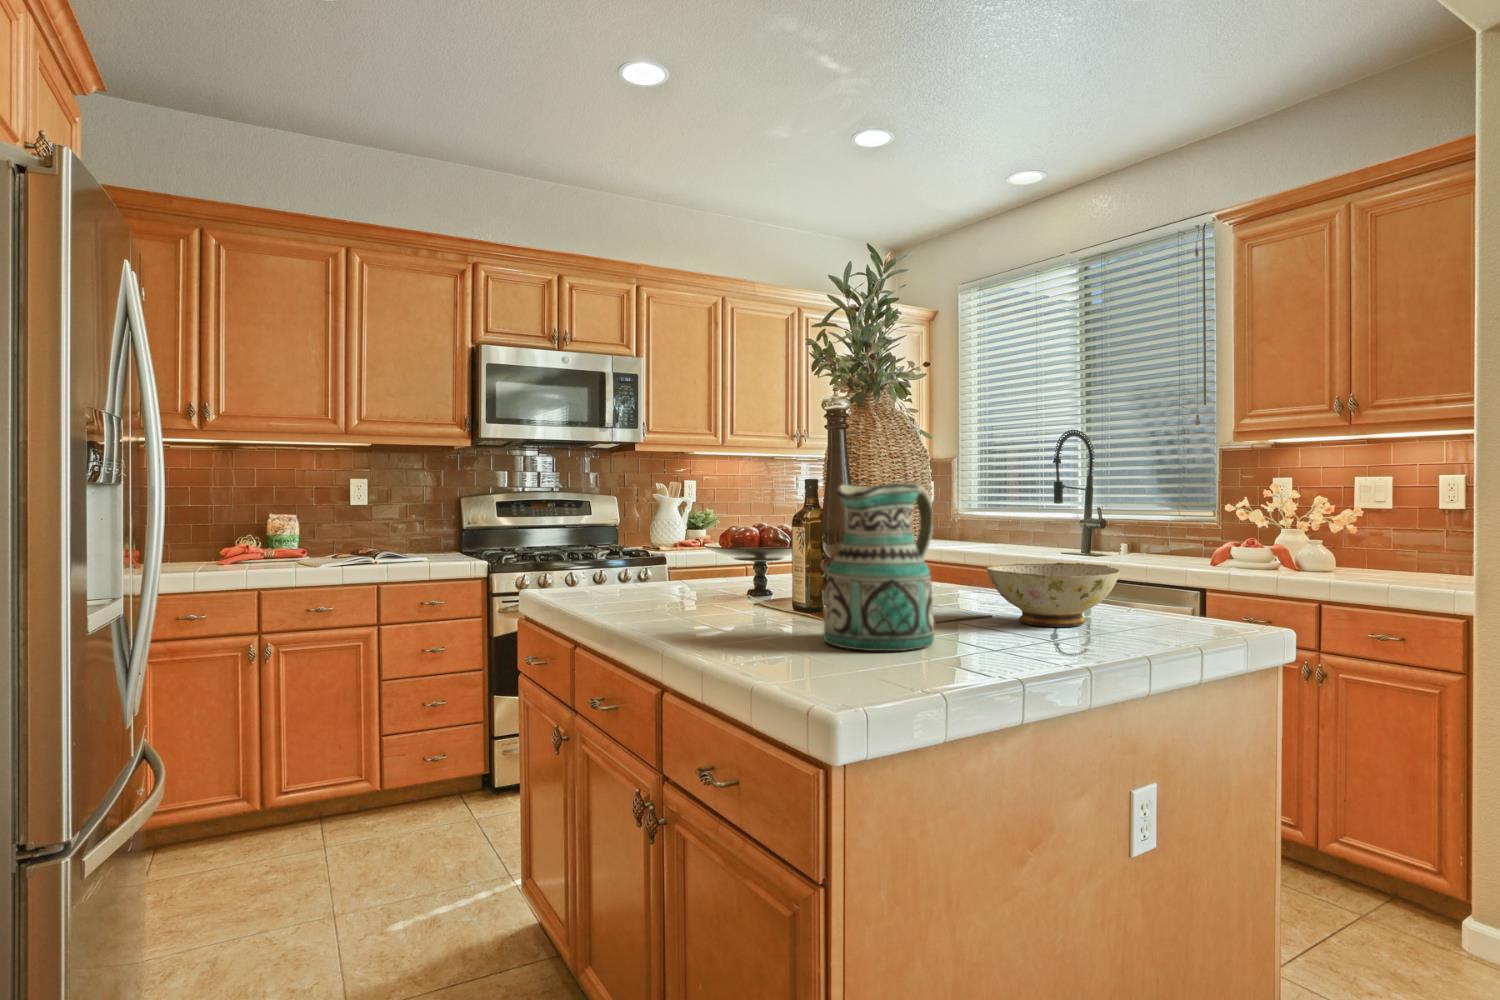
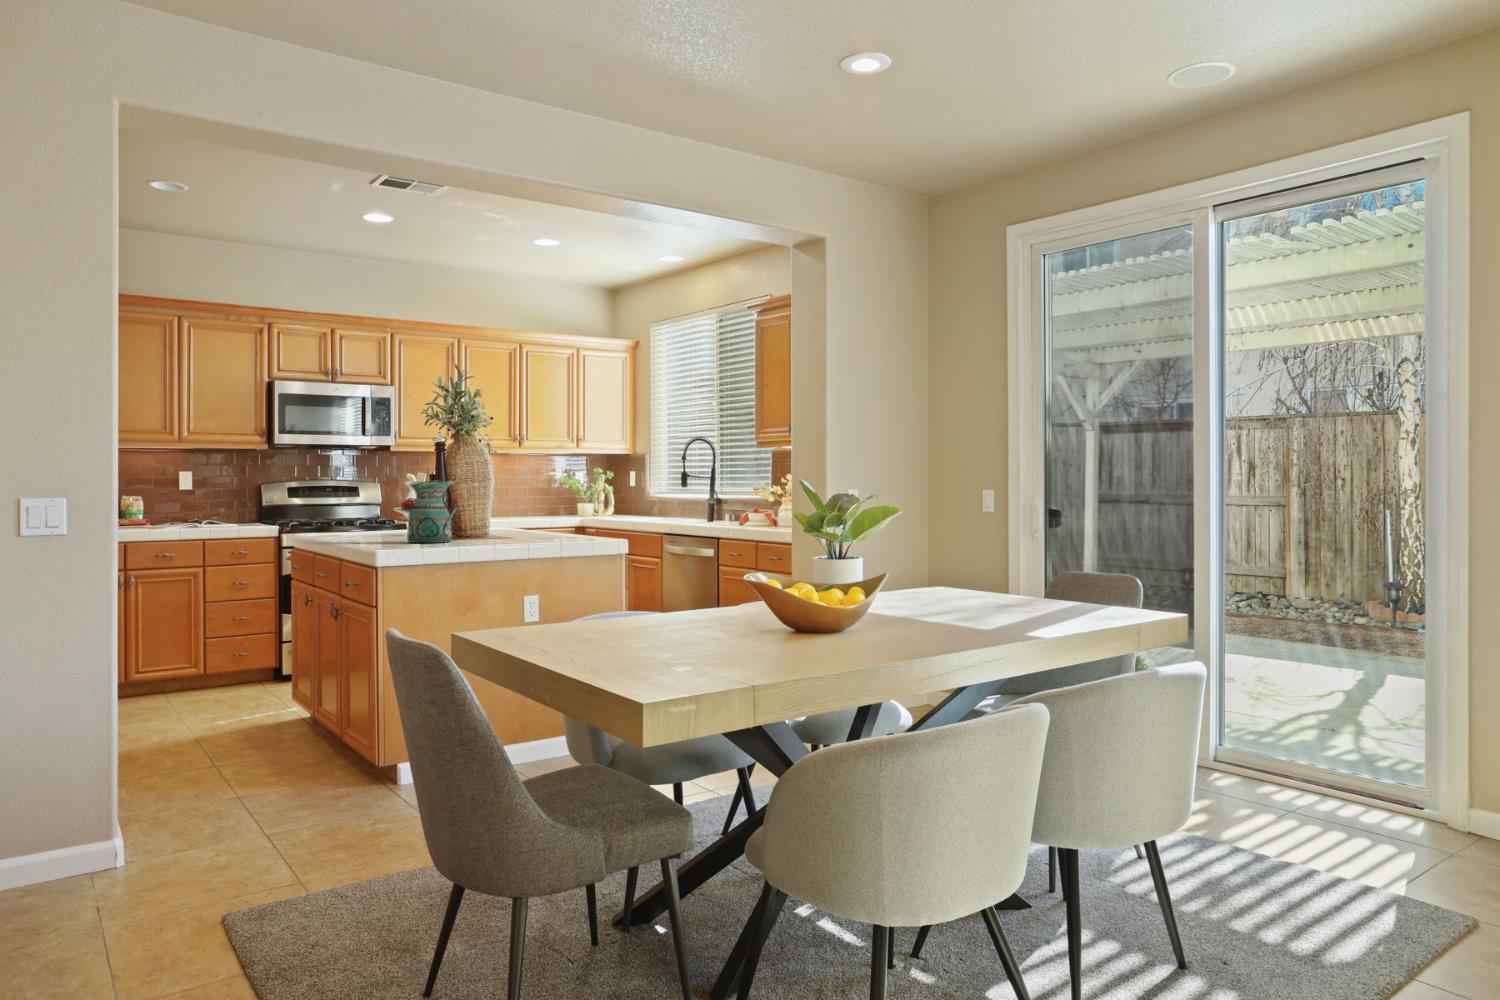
ceramic bowl: present [987,563,1120,627] -> none [494,515,547,539]

